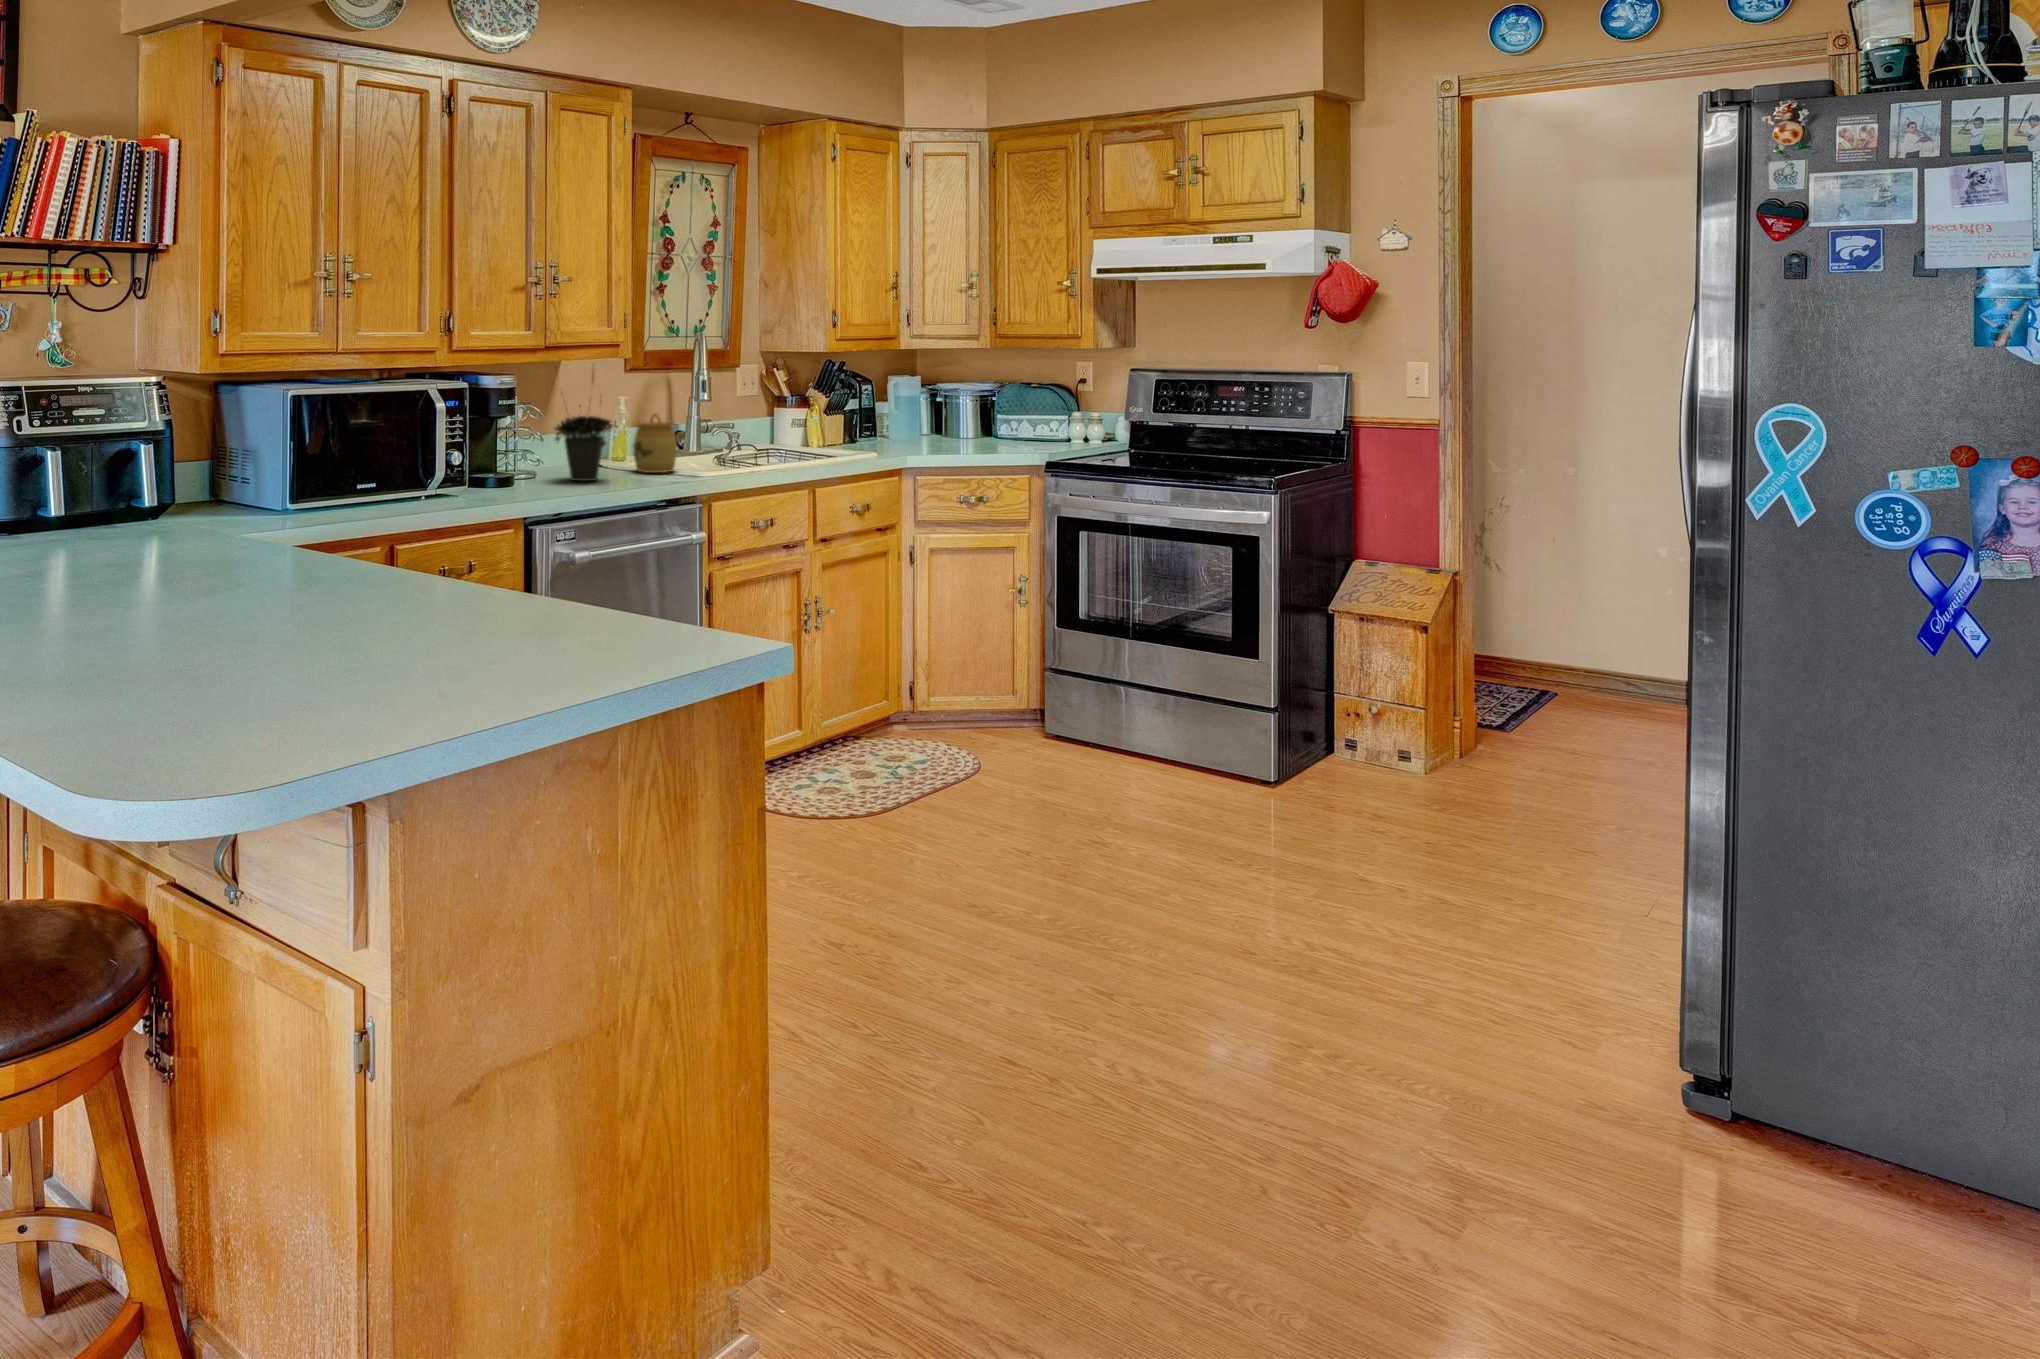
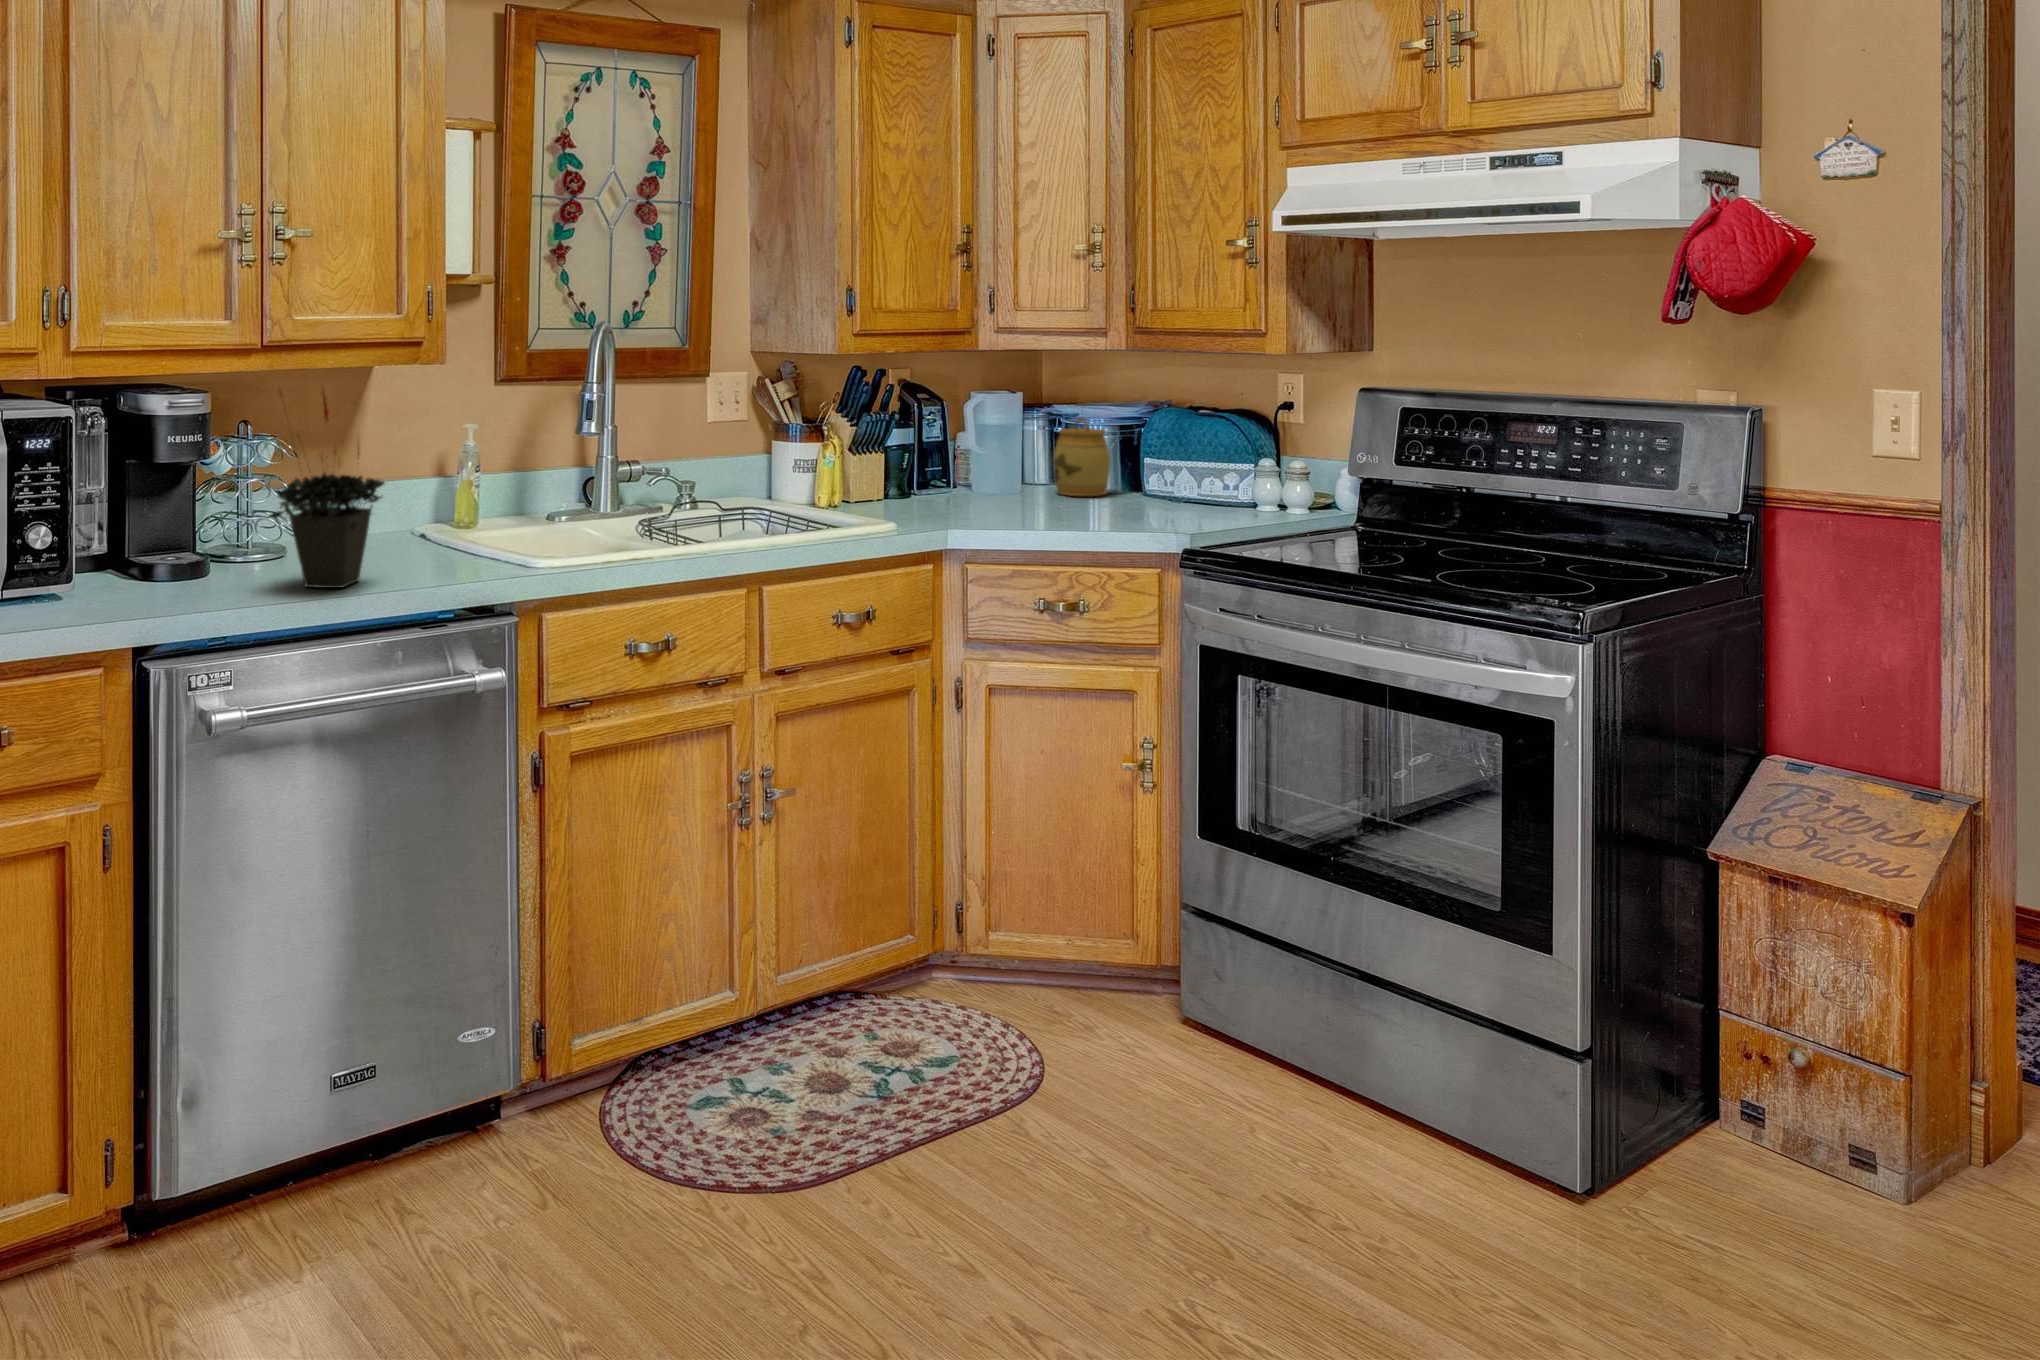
jar: present [634,414,677,473] -> present [1053,417,1111,496]

